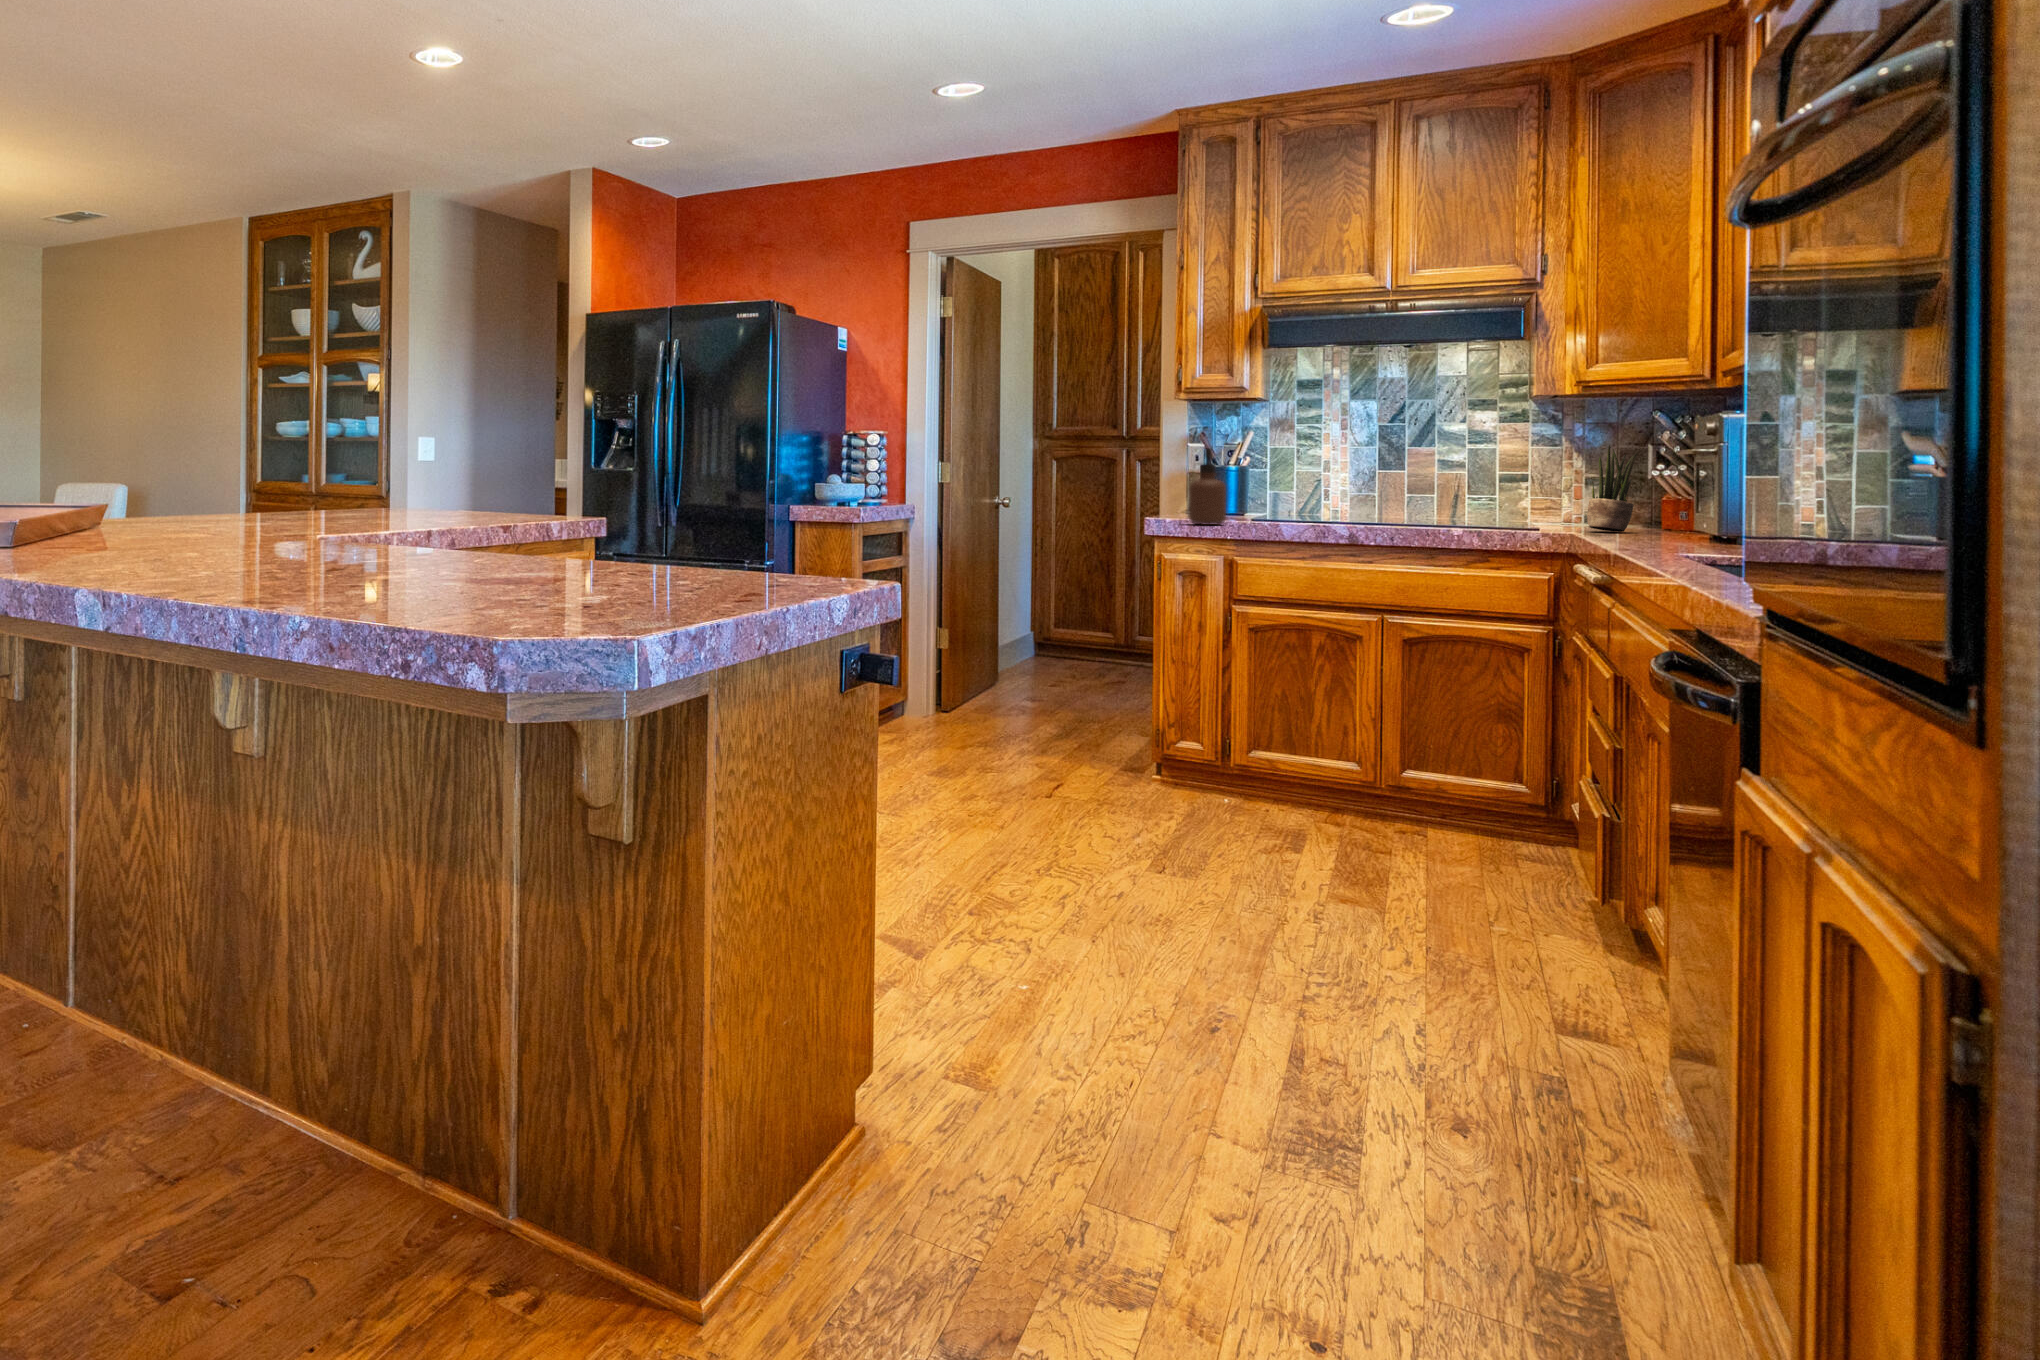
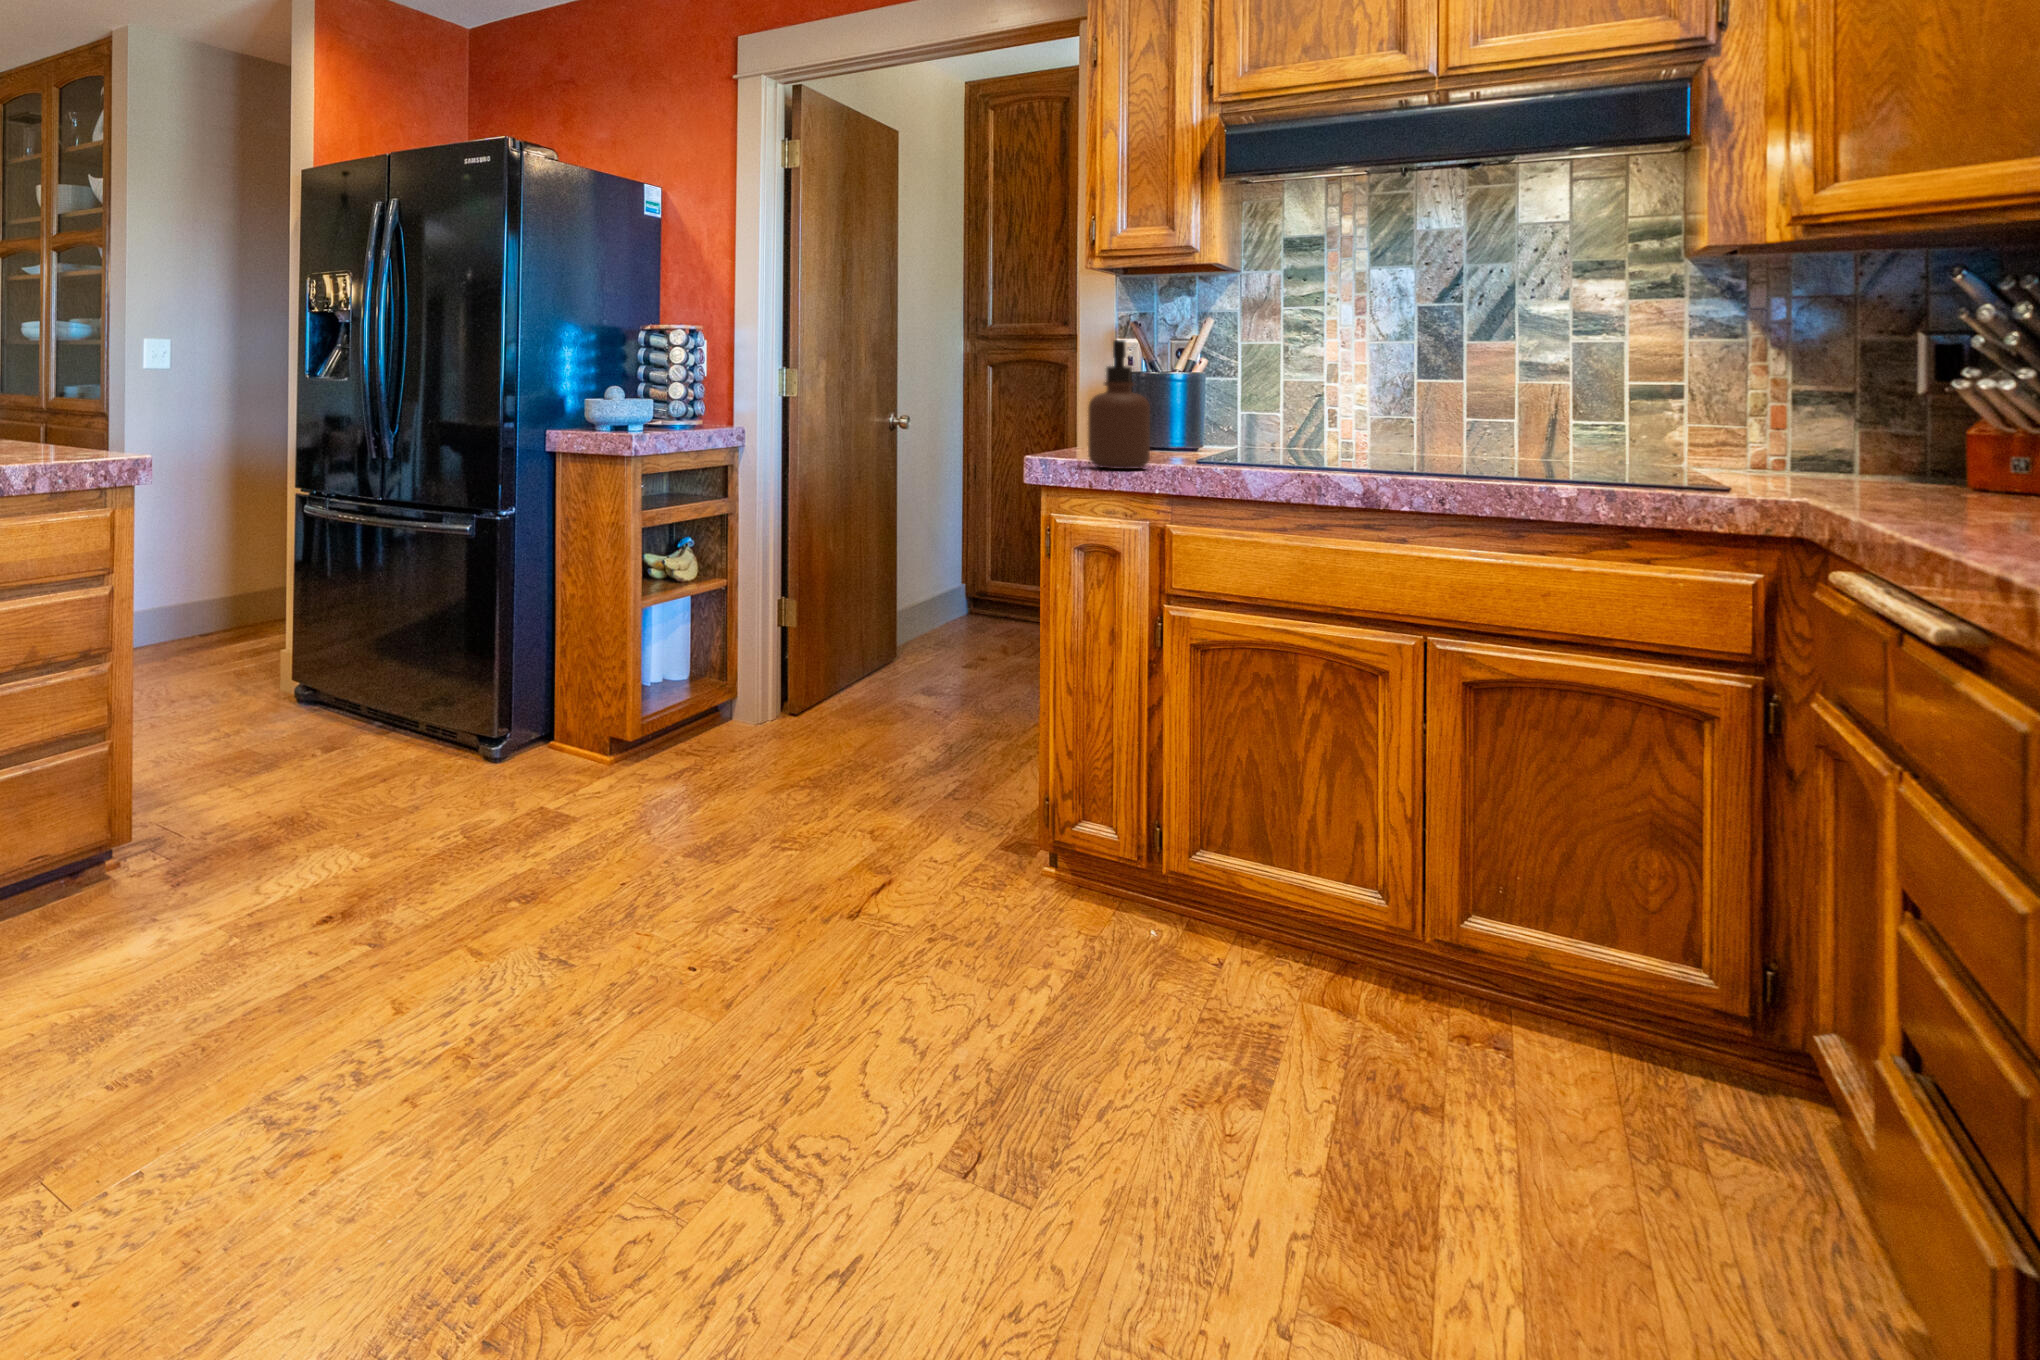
potted plant: present [1587,445,1637,532] -> none [1836,329,1946,497]

